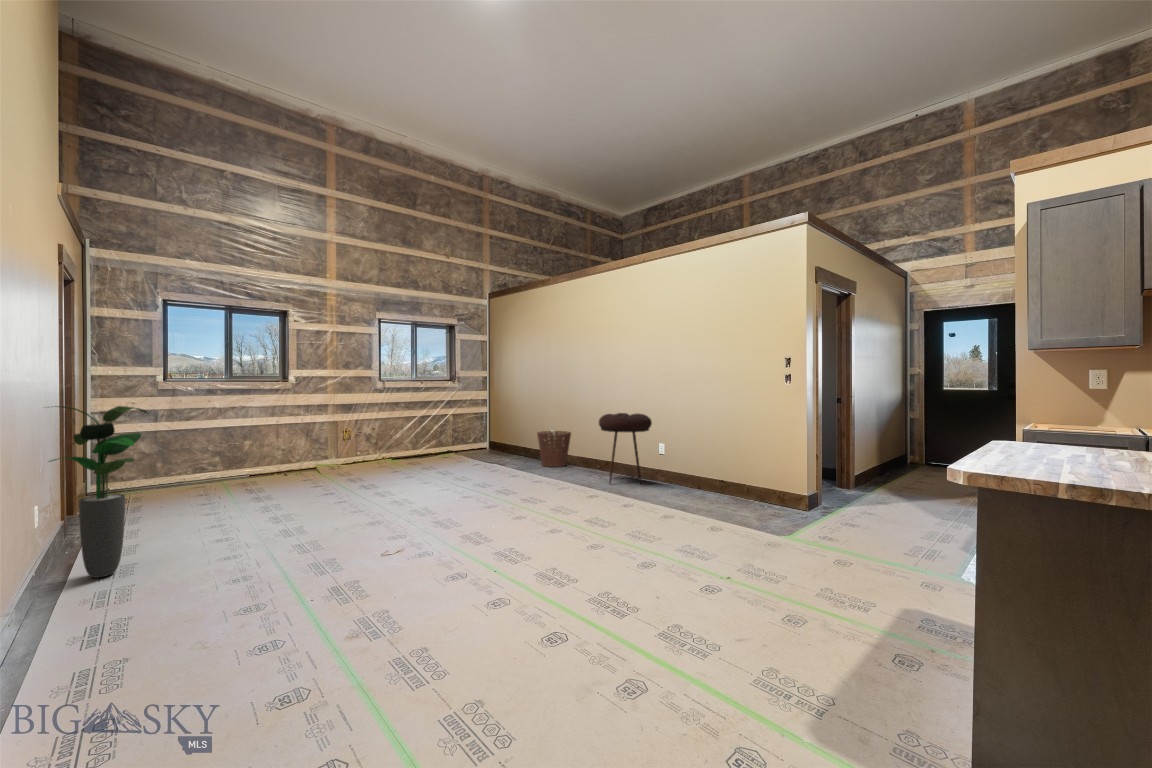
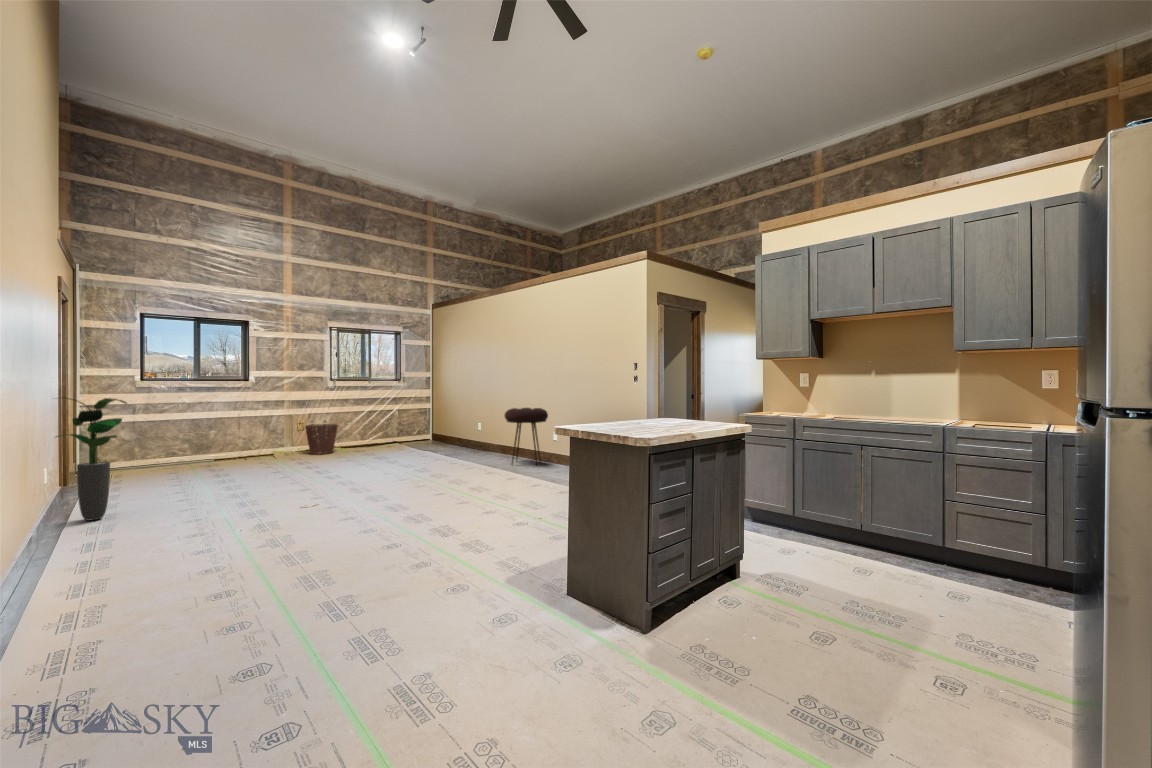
basket: present [537,431,571,467] -> present [305,424,338,455]

